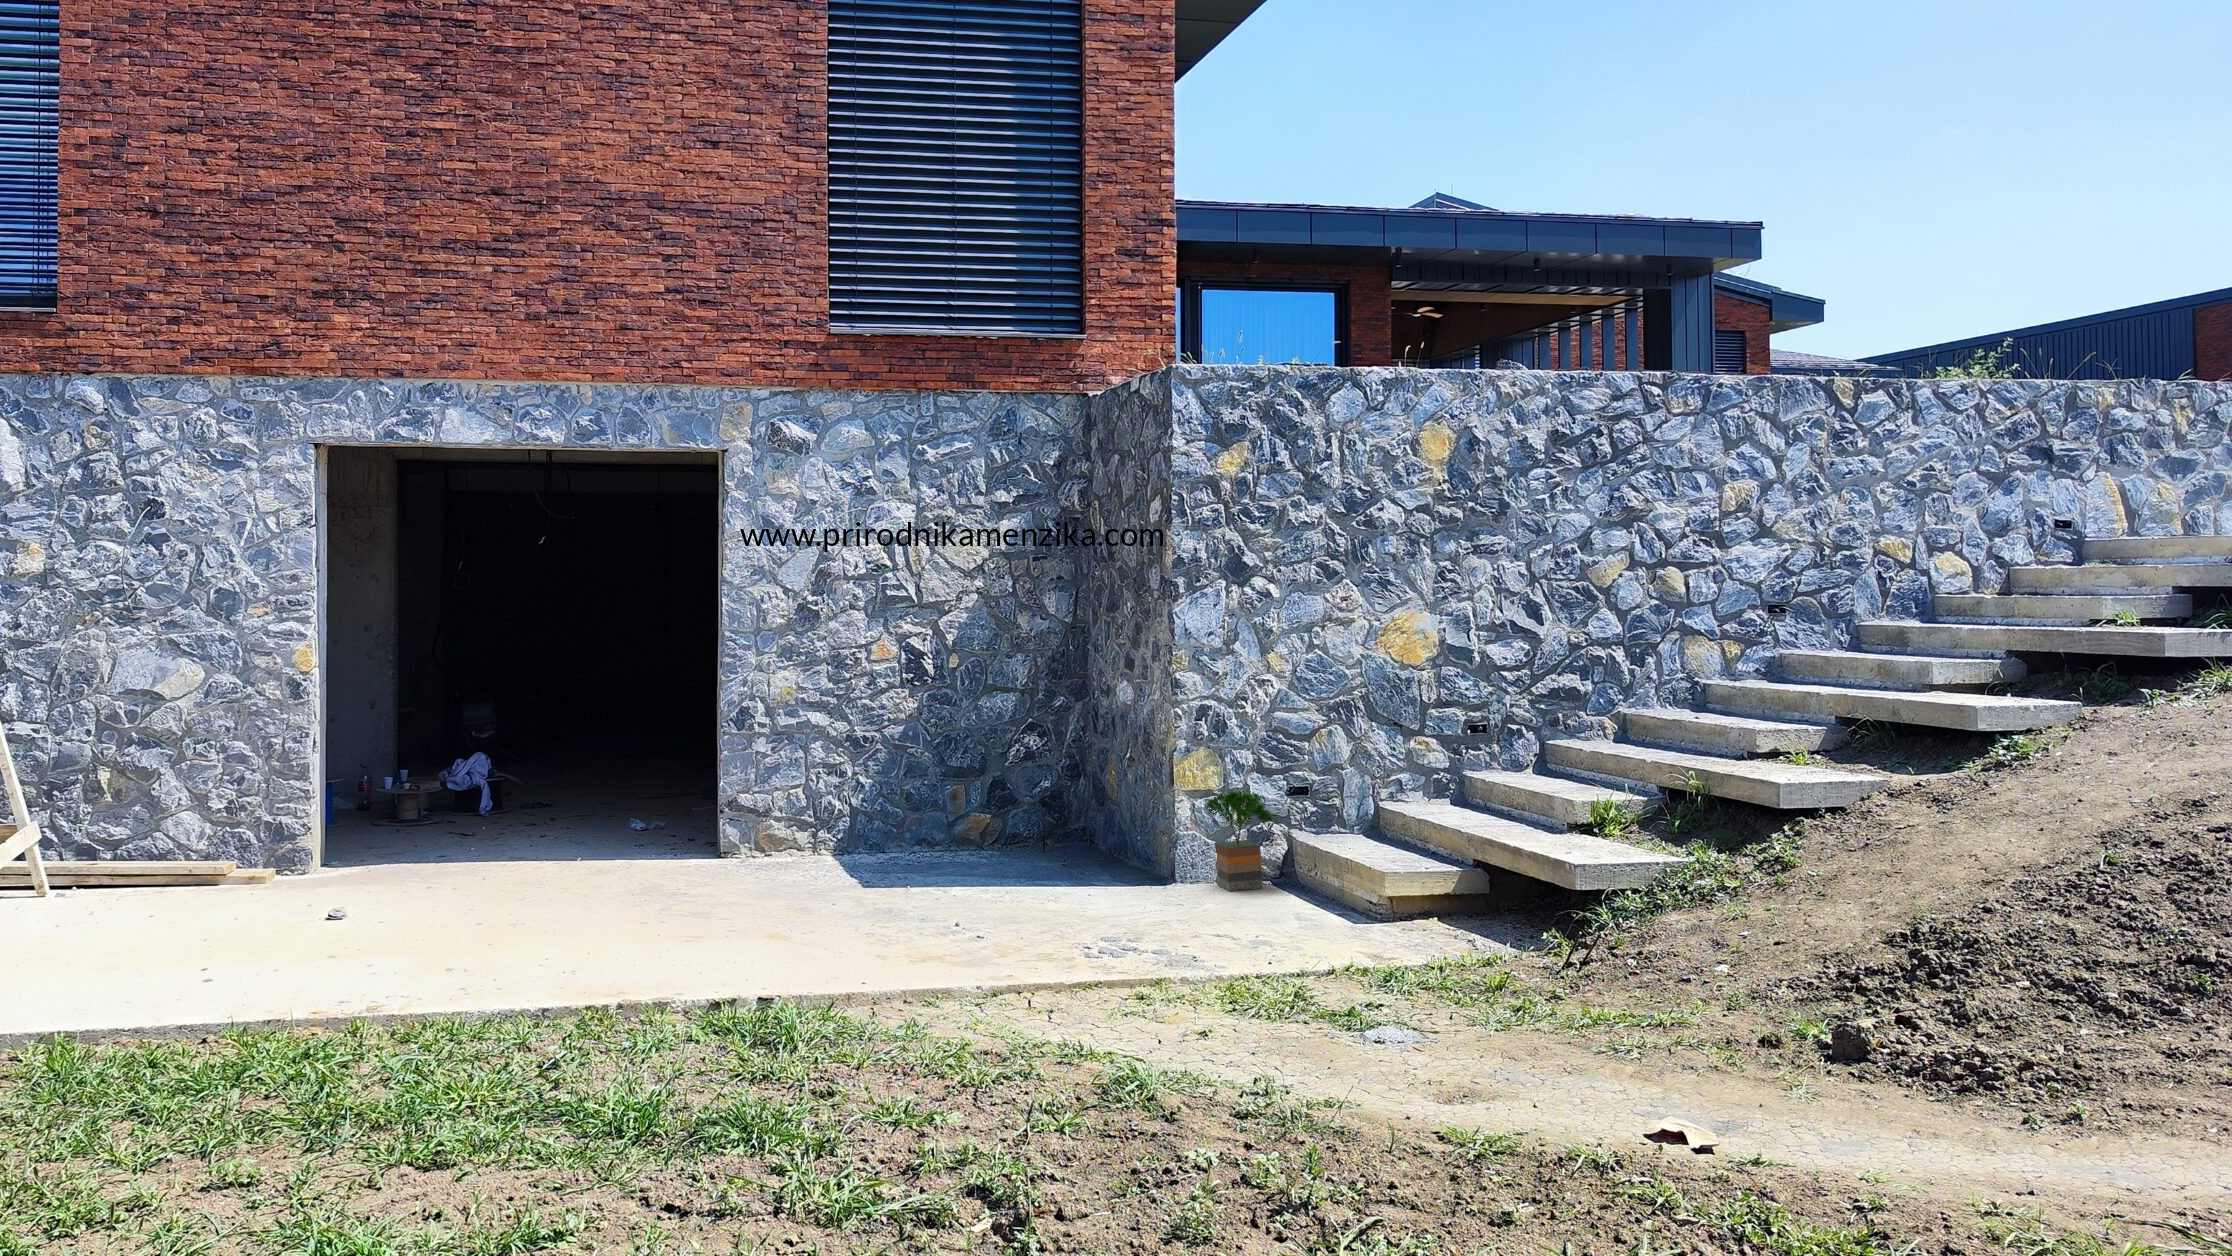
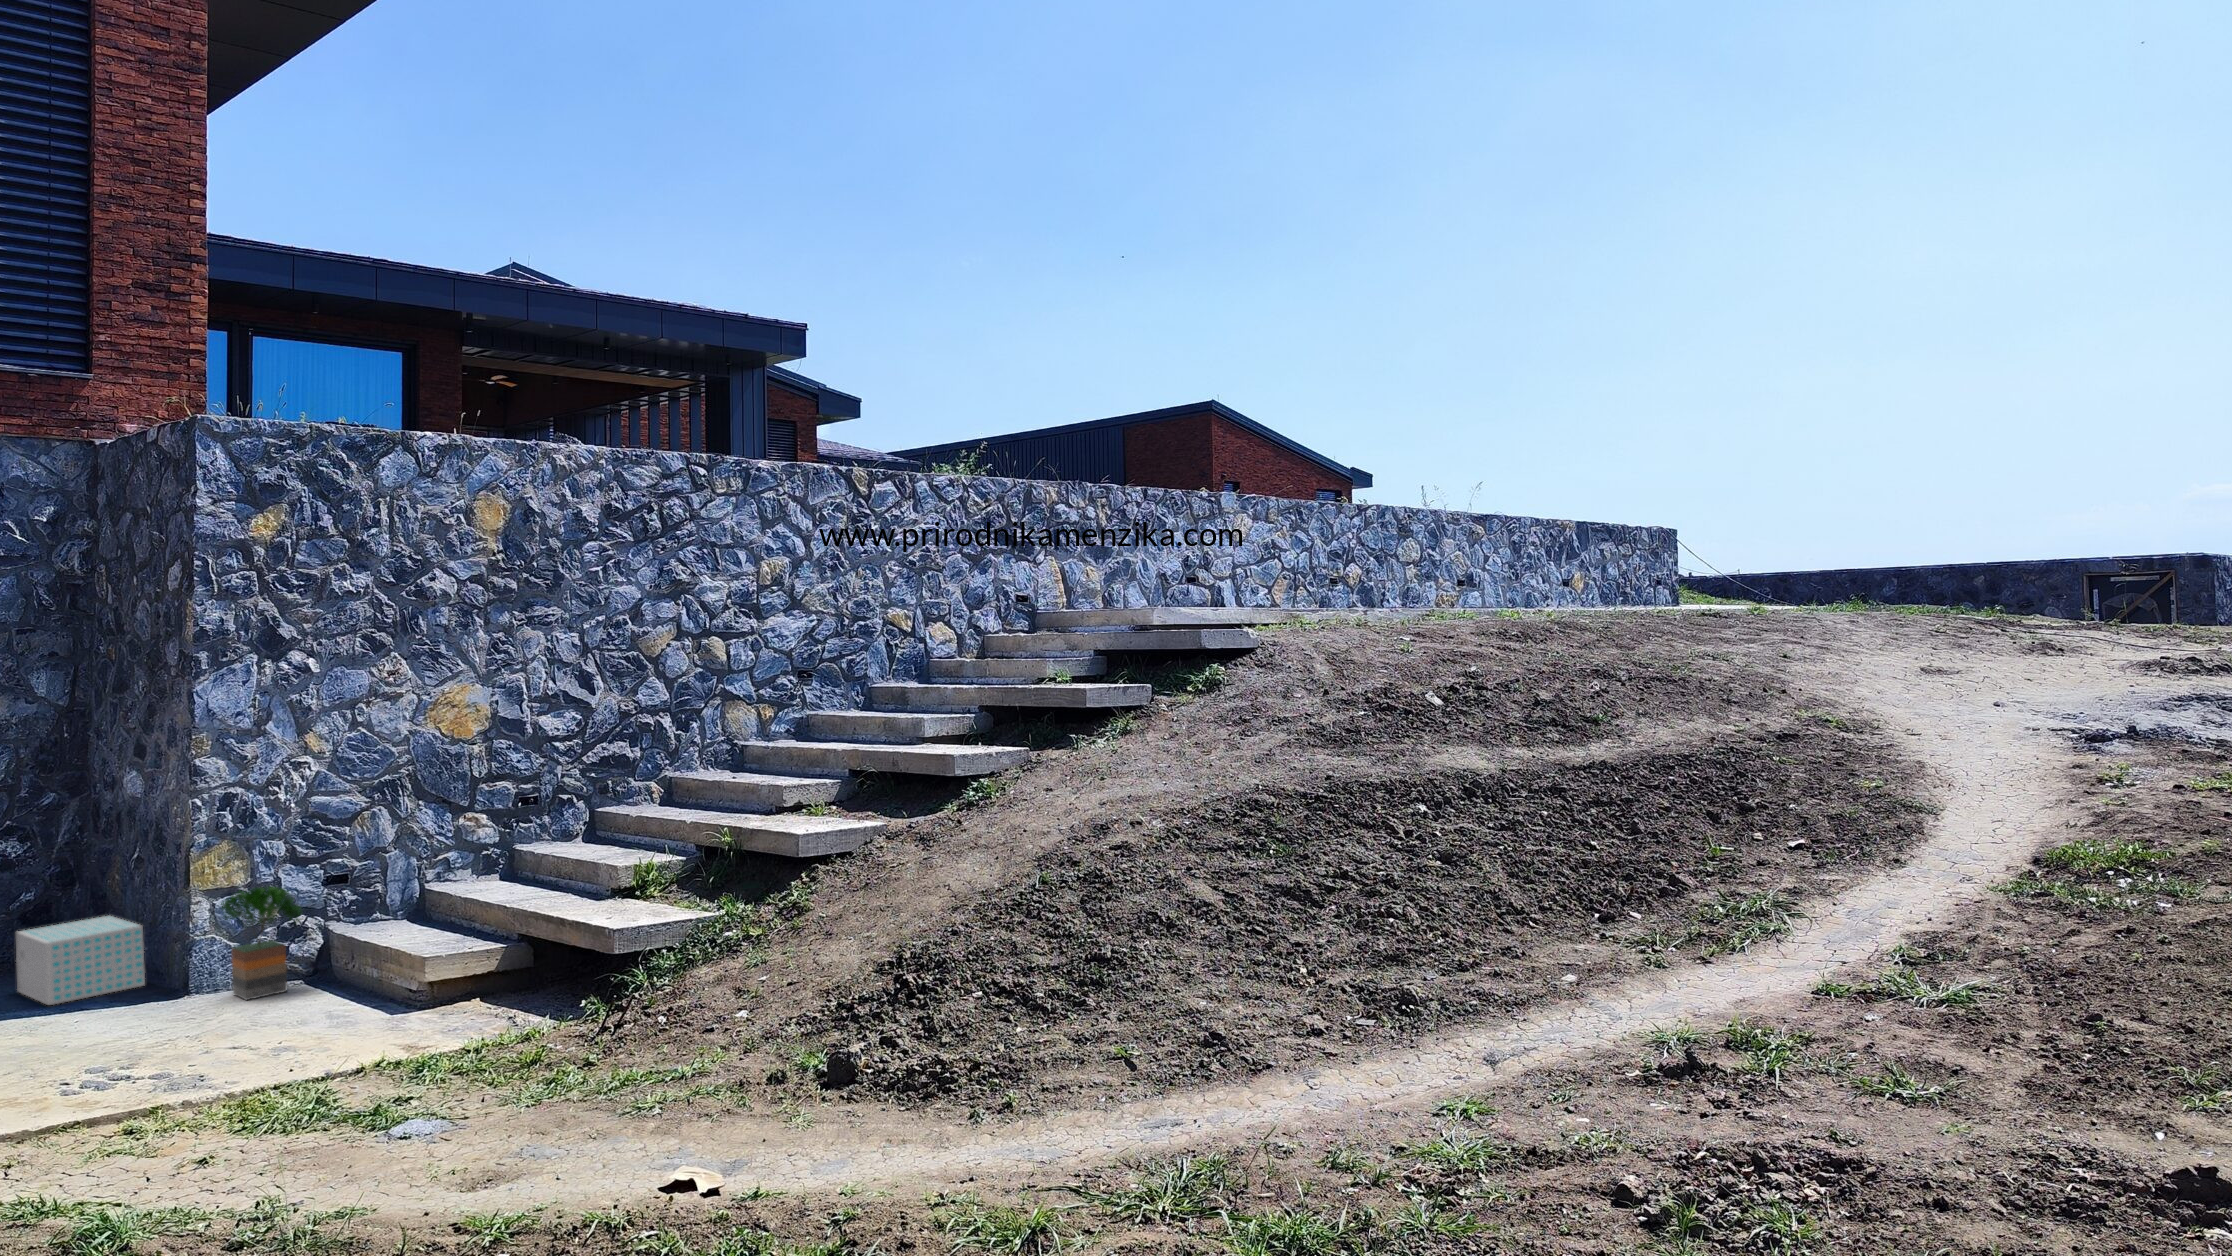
storage box: none [1045,804,1144,875] -> present [15,916,145,1005]

